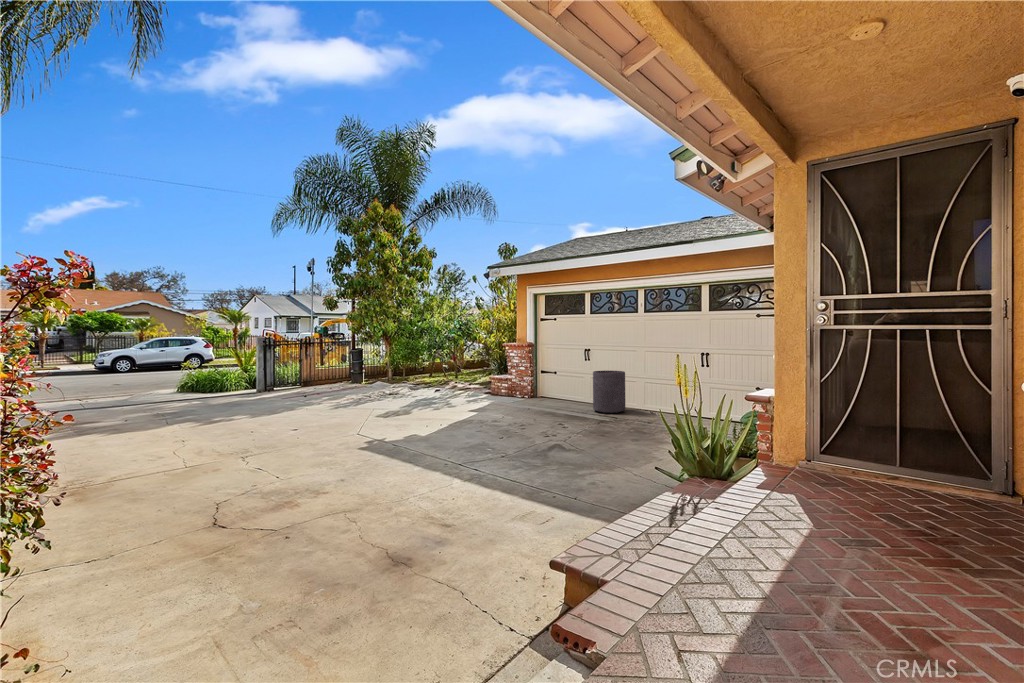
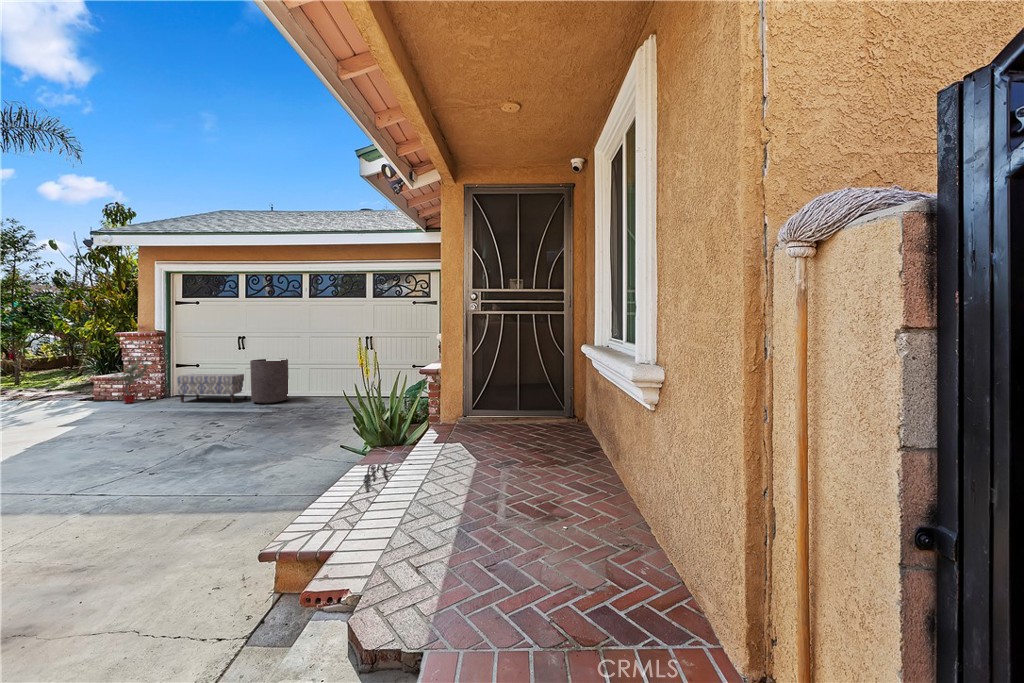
potted tree: none [498,364,522,401] -> present [111,358,148,404]
bench: none [540,380,593,409] -> present [177,374,247,403]

